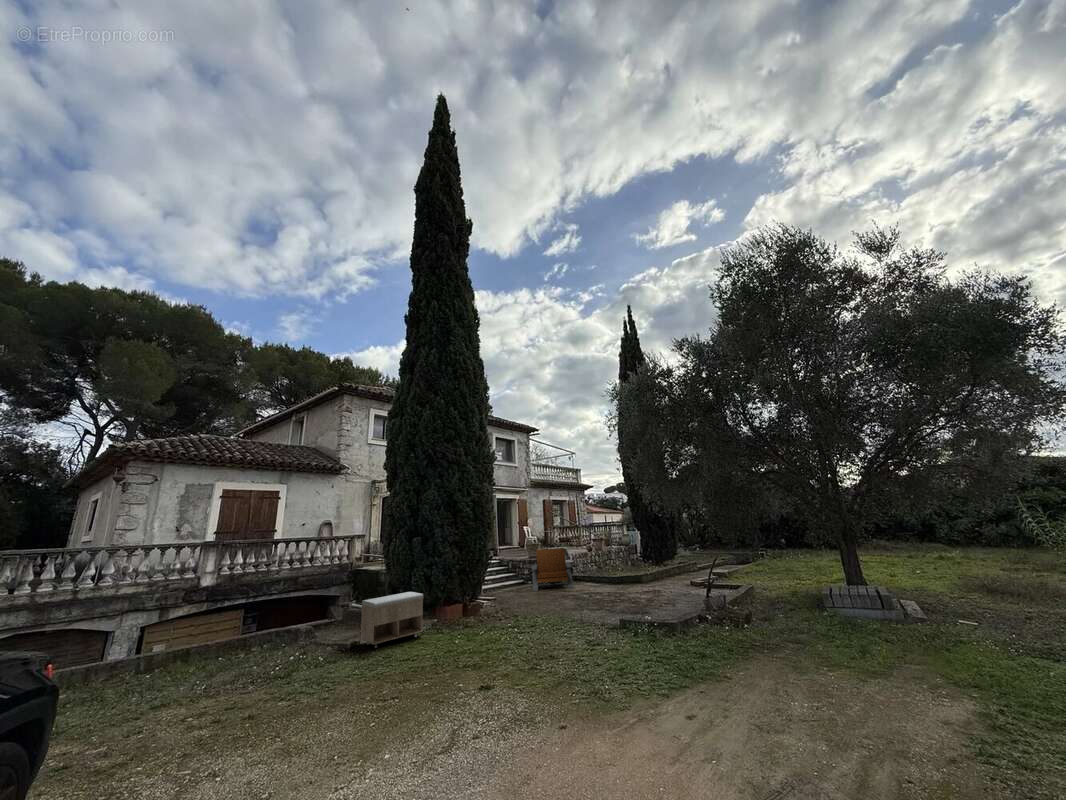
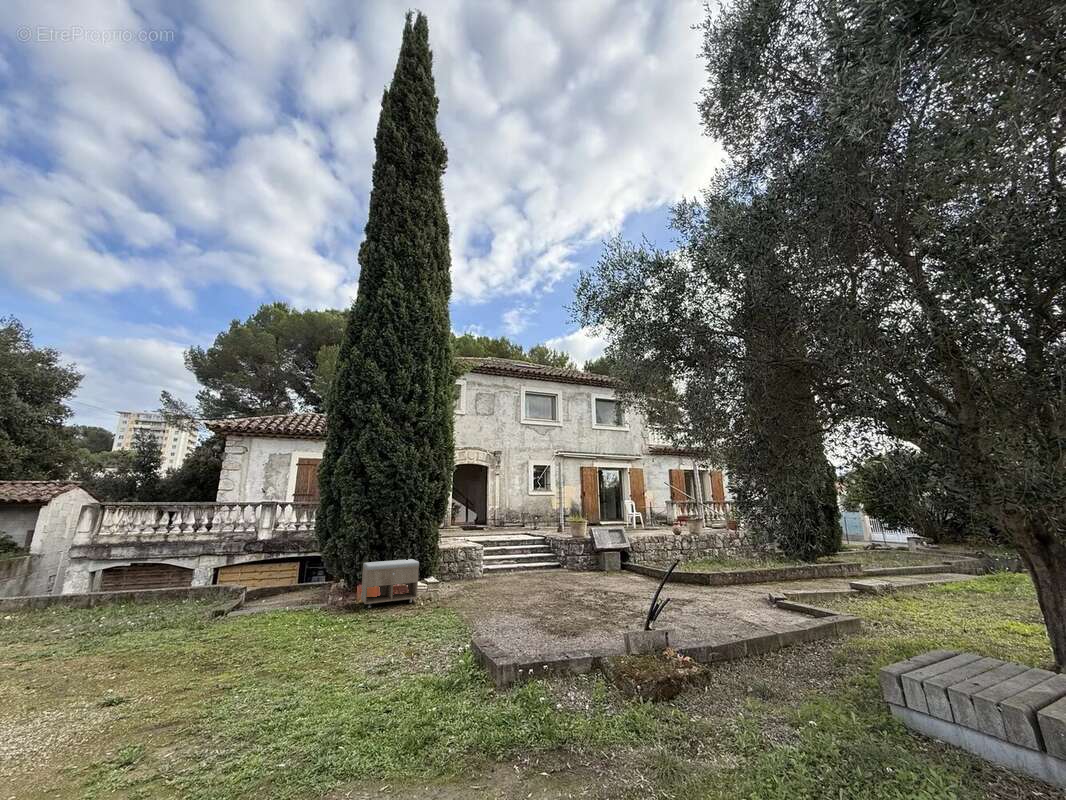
lounge chair: present [532,548,574,591] -> none [560,531,607,574]

